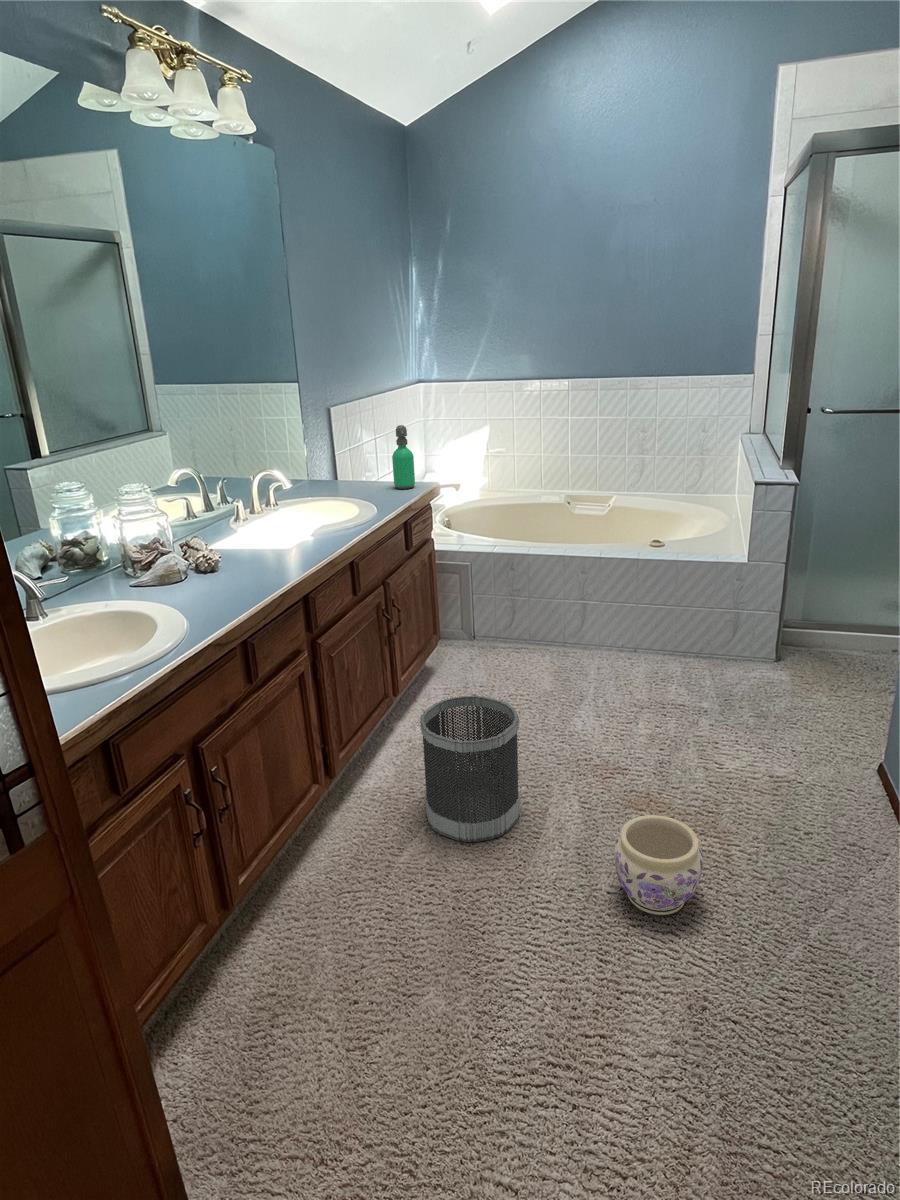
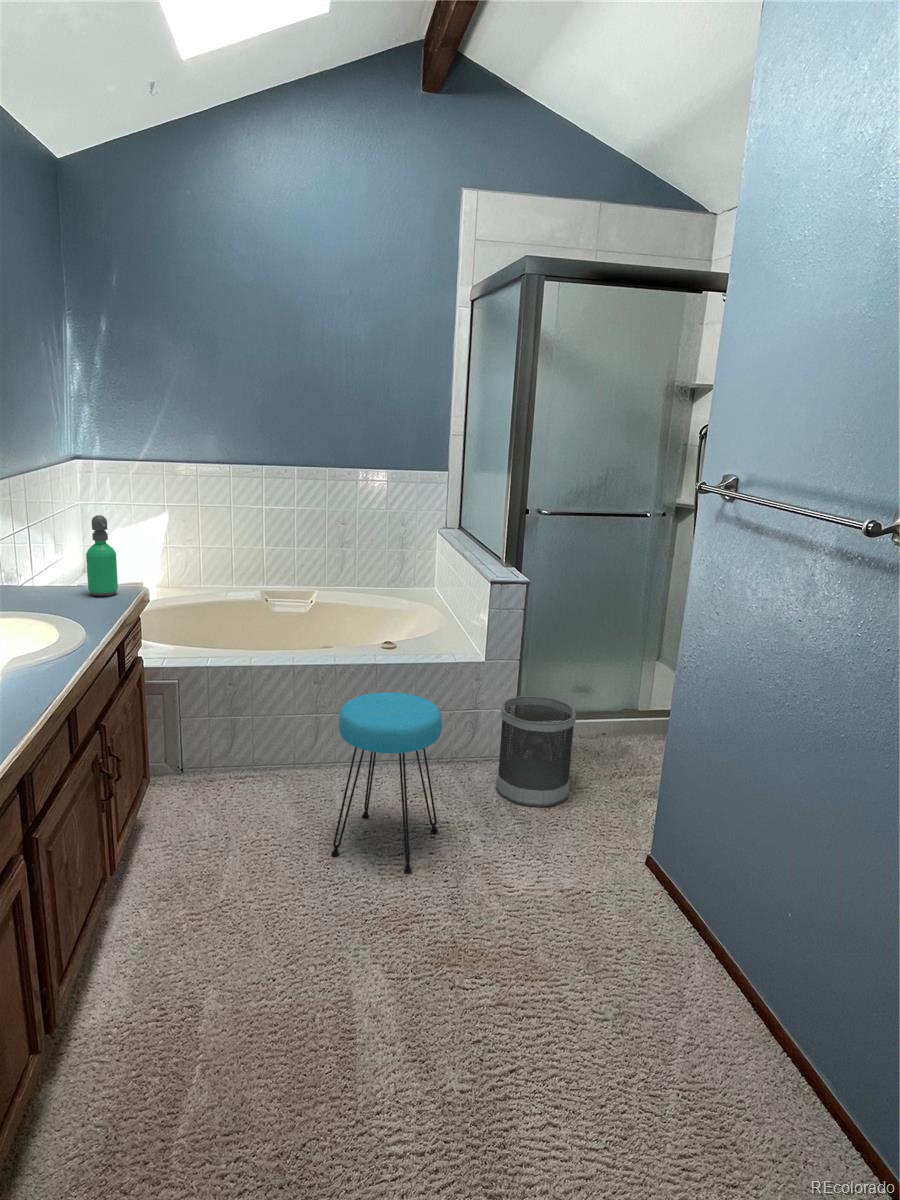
stool: none [570,581,672,736] -> present [331,692,442,872]
wastebasket: present [420,695,520,842] -> present [496,696,576,807]
planter: present [614,815,704,917] -> none [468,978,569,1108]

